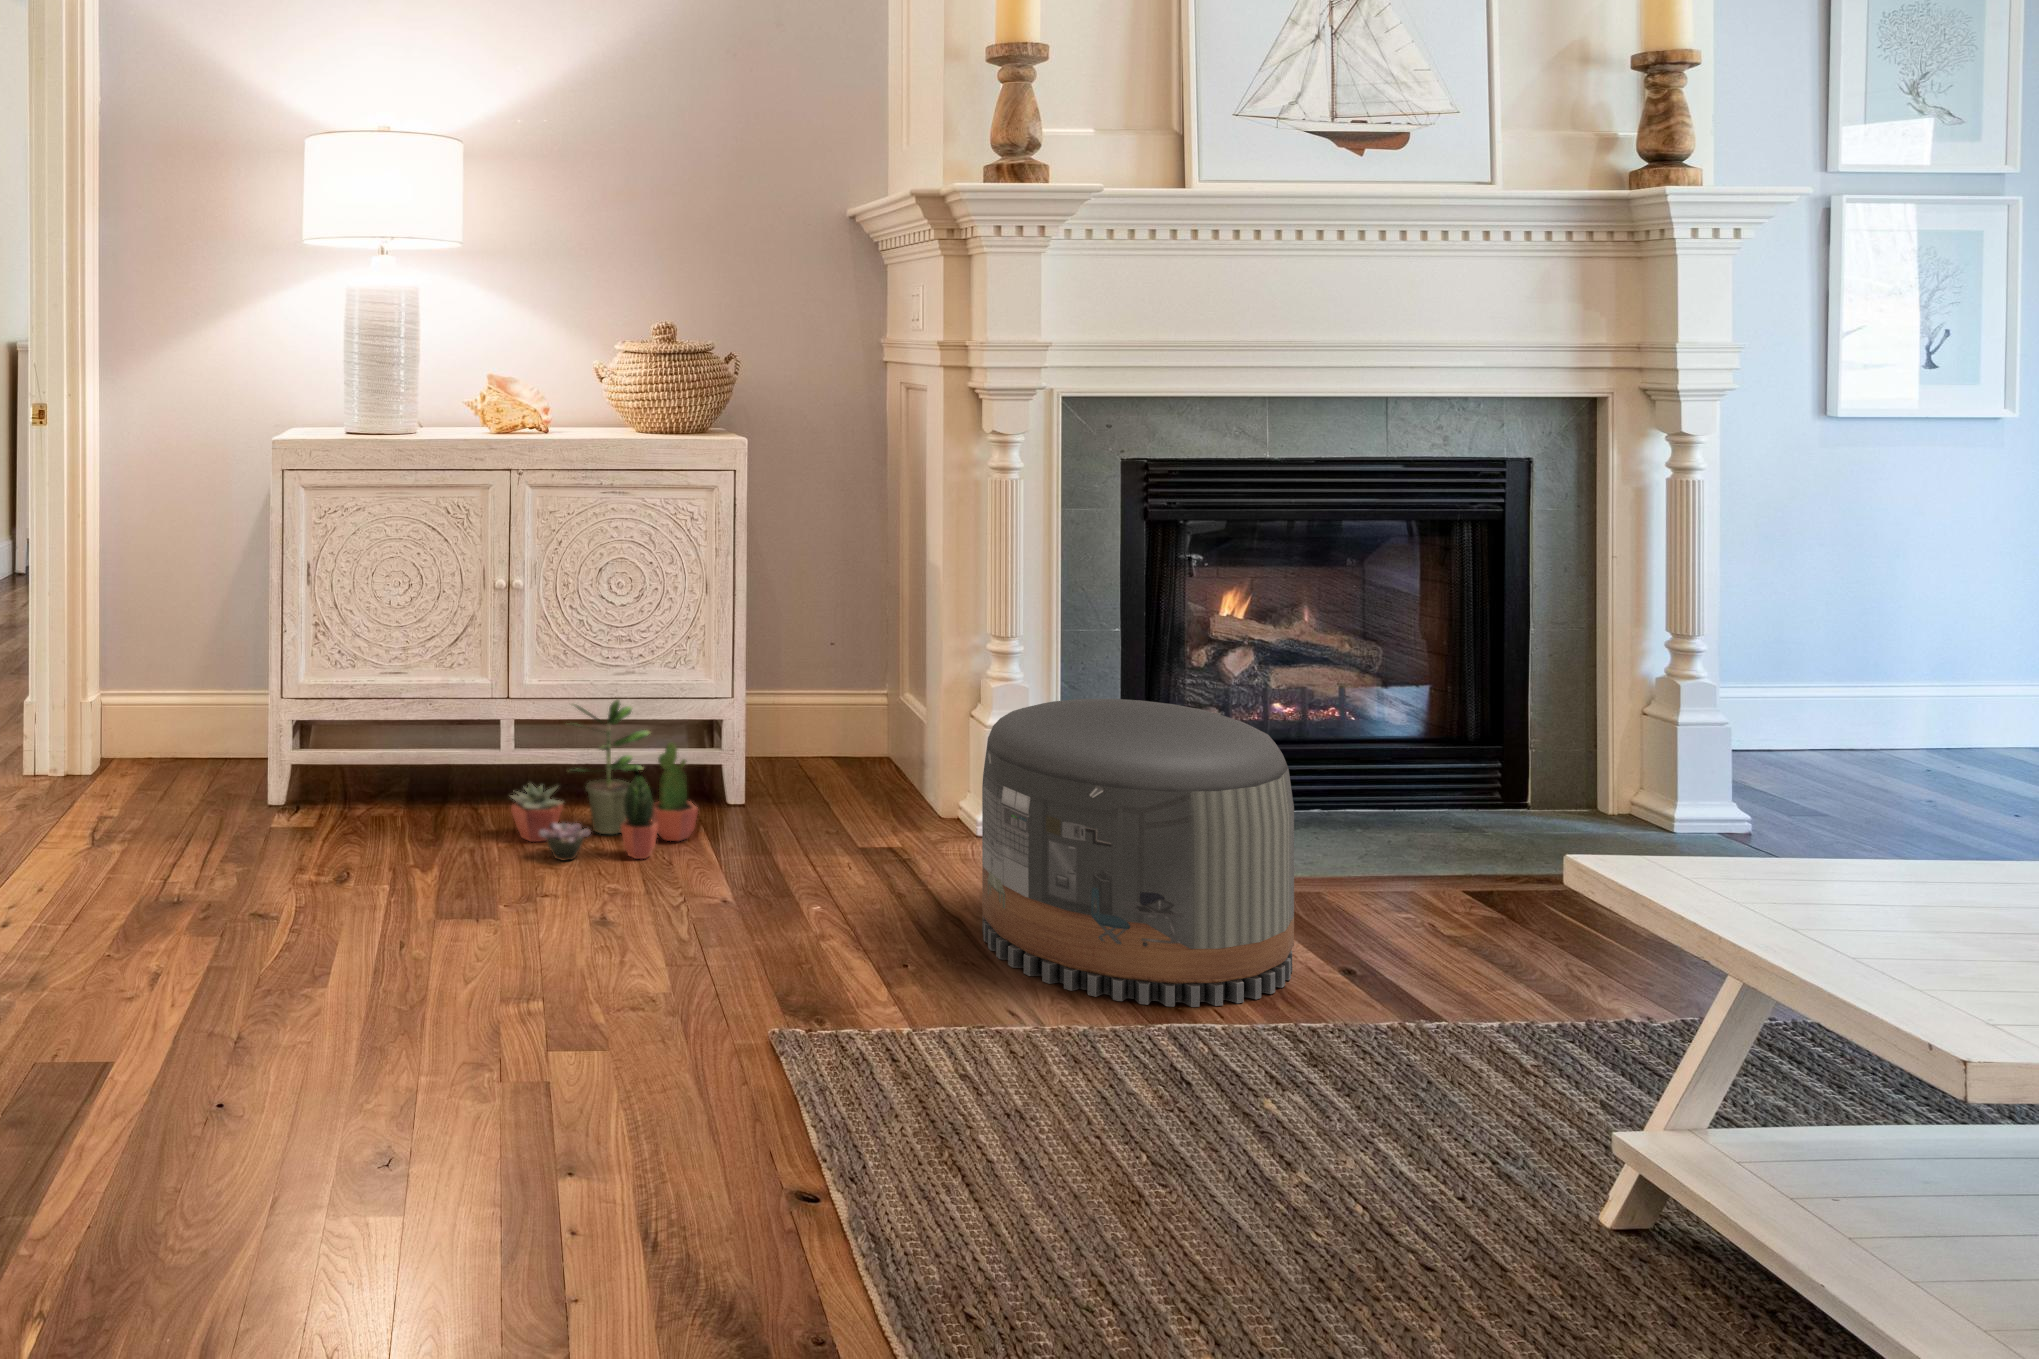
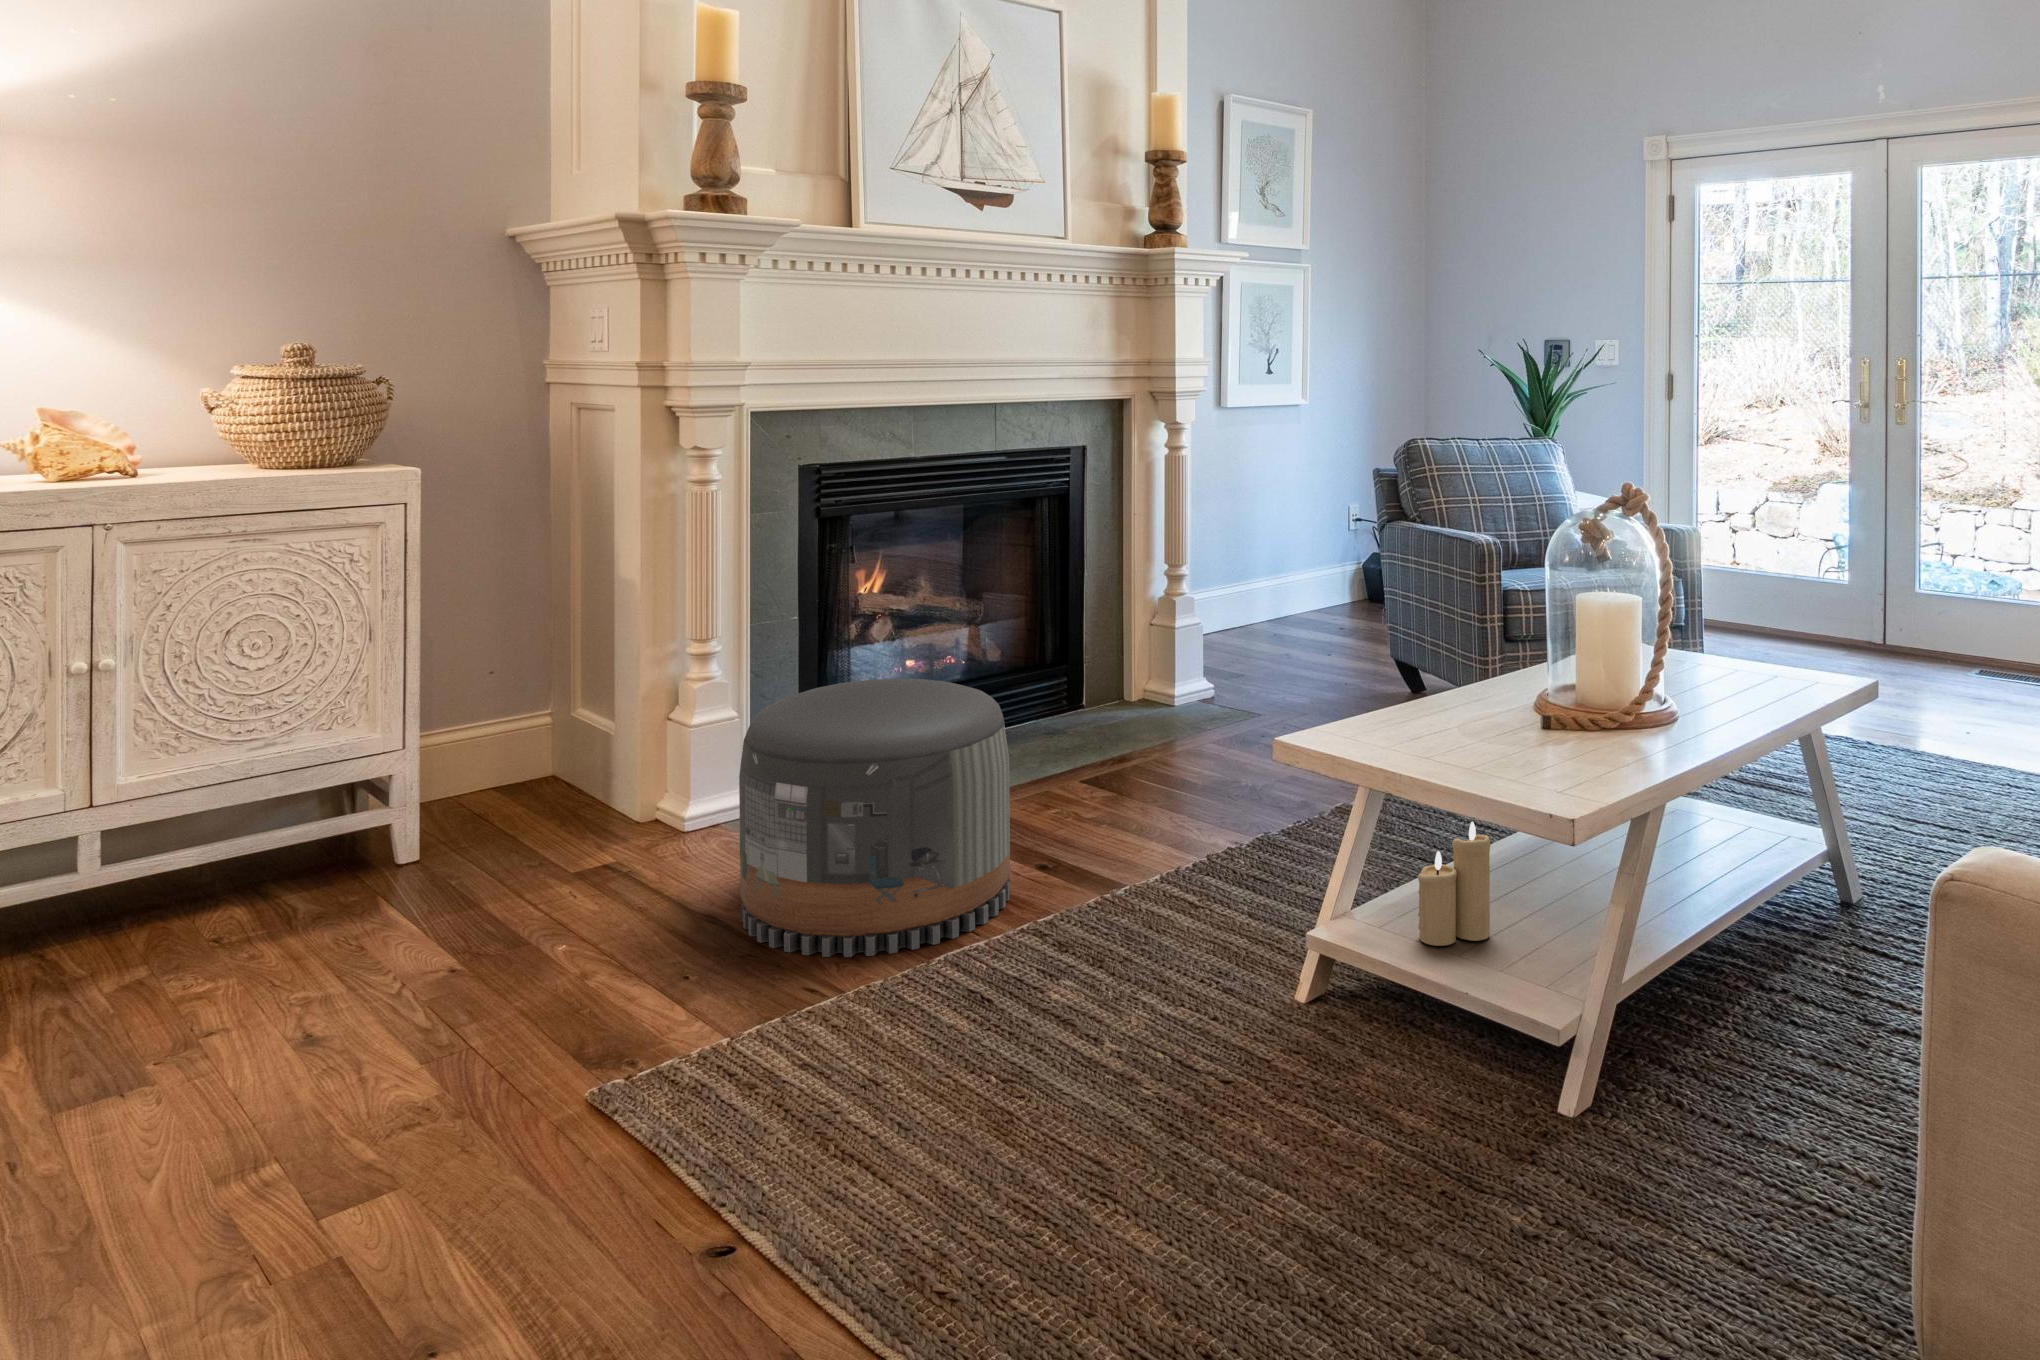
potted plant: present [511,699,698,861] -> none [110,780,383,991]
candle: none [1810,1051,1958,1236] -> present [1418,822,1490,946]

